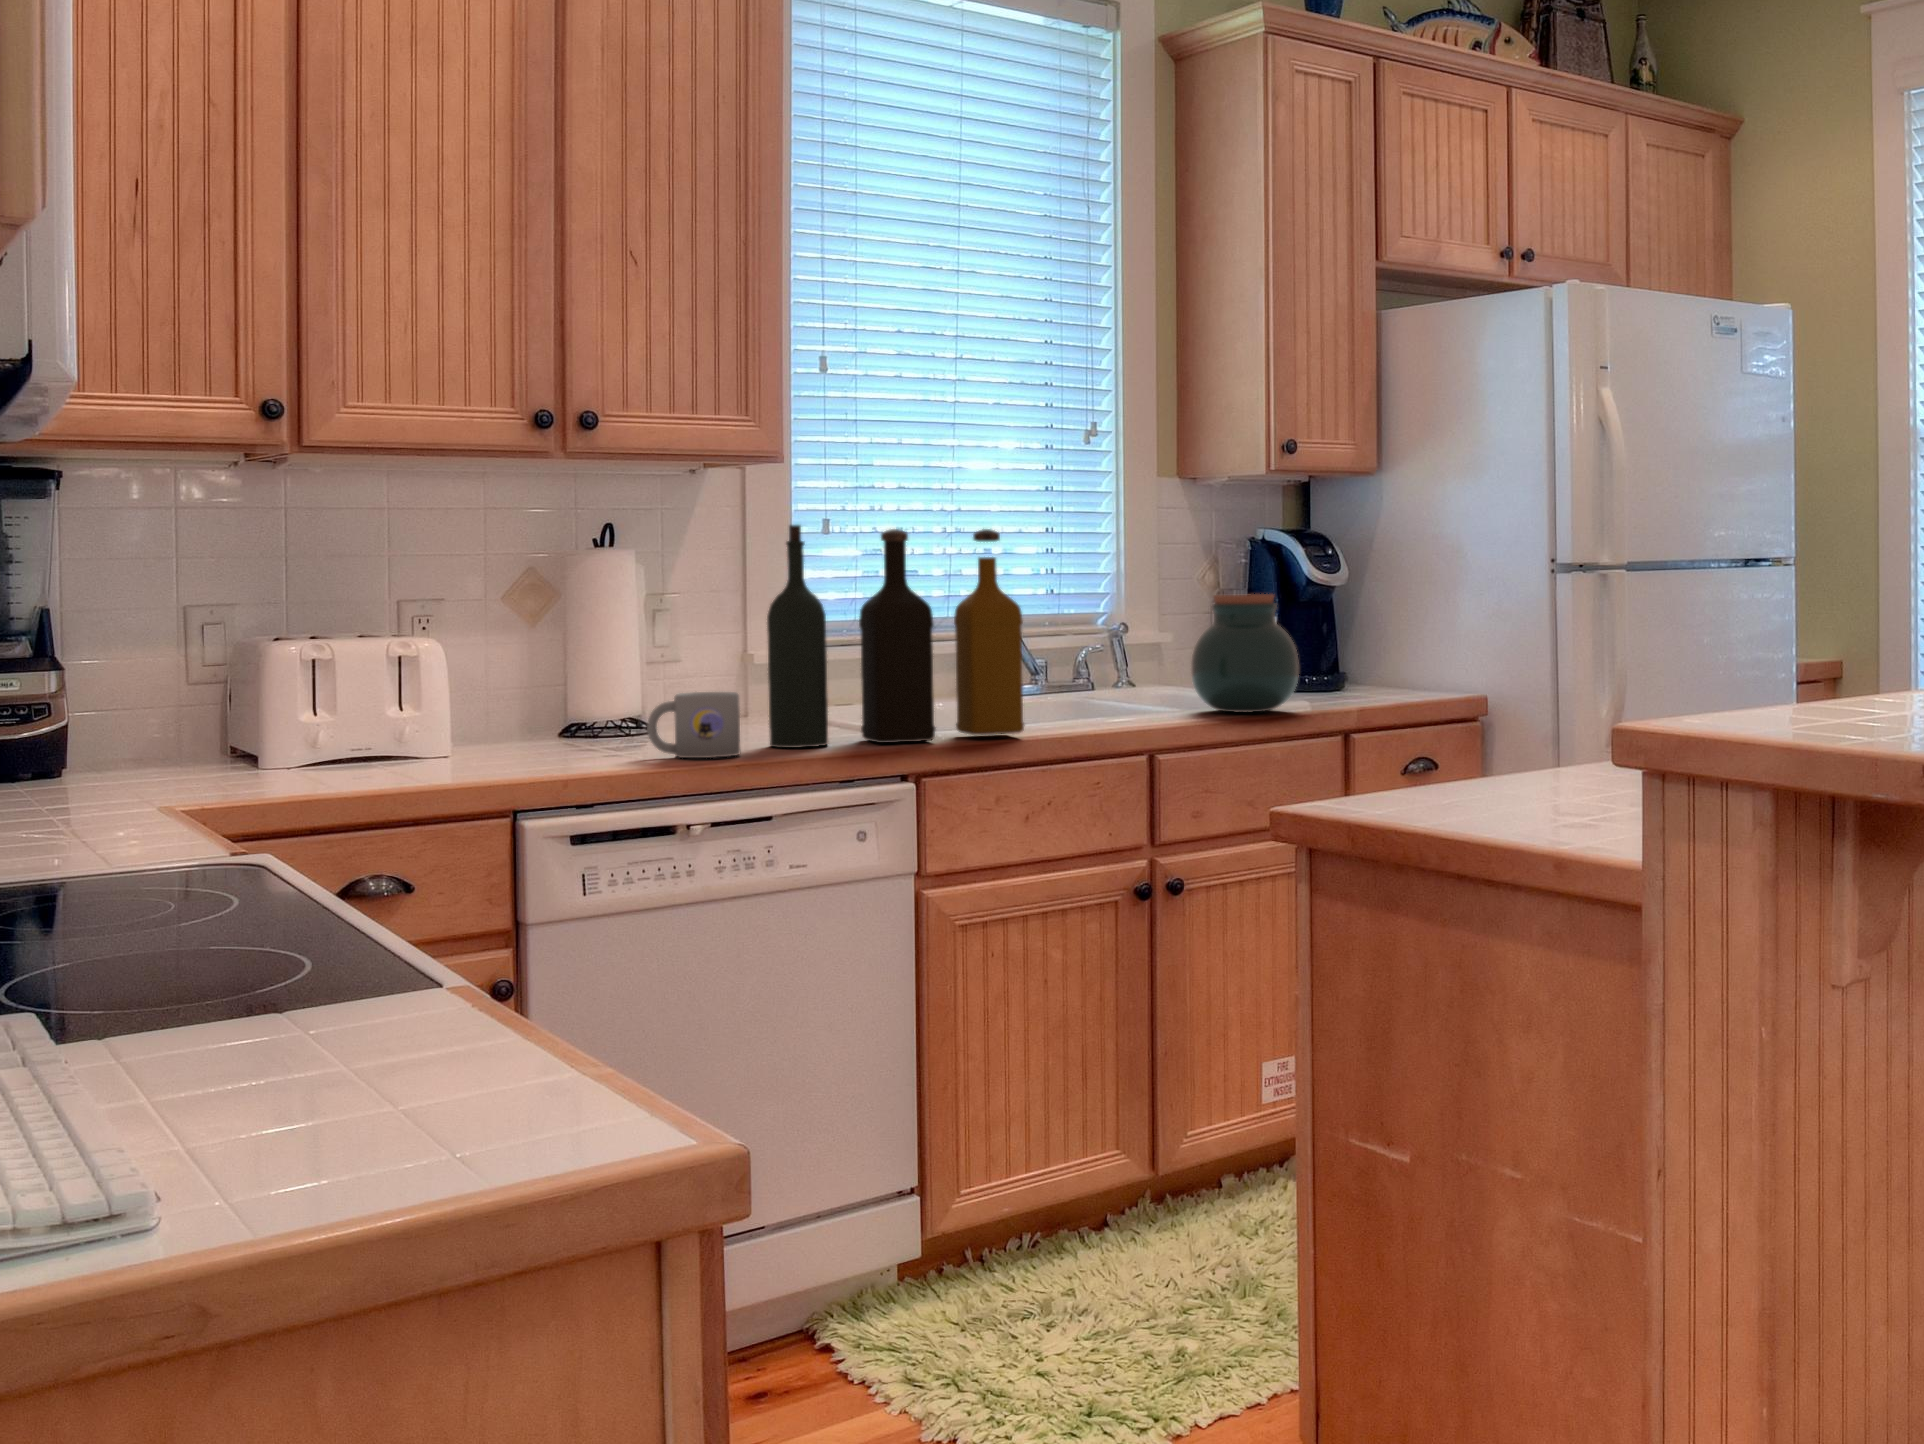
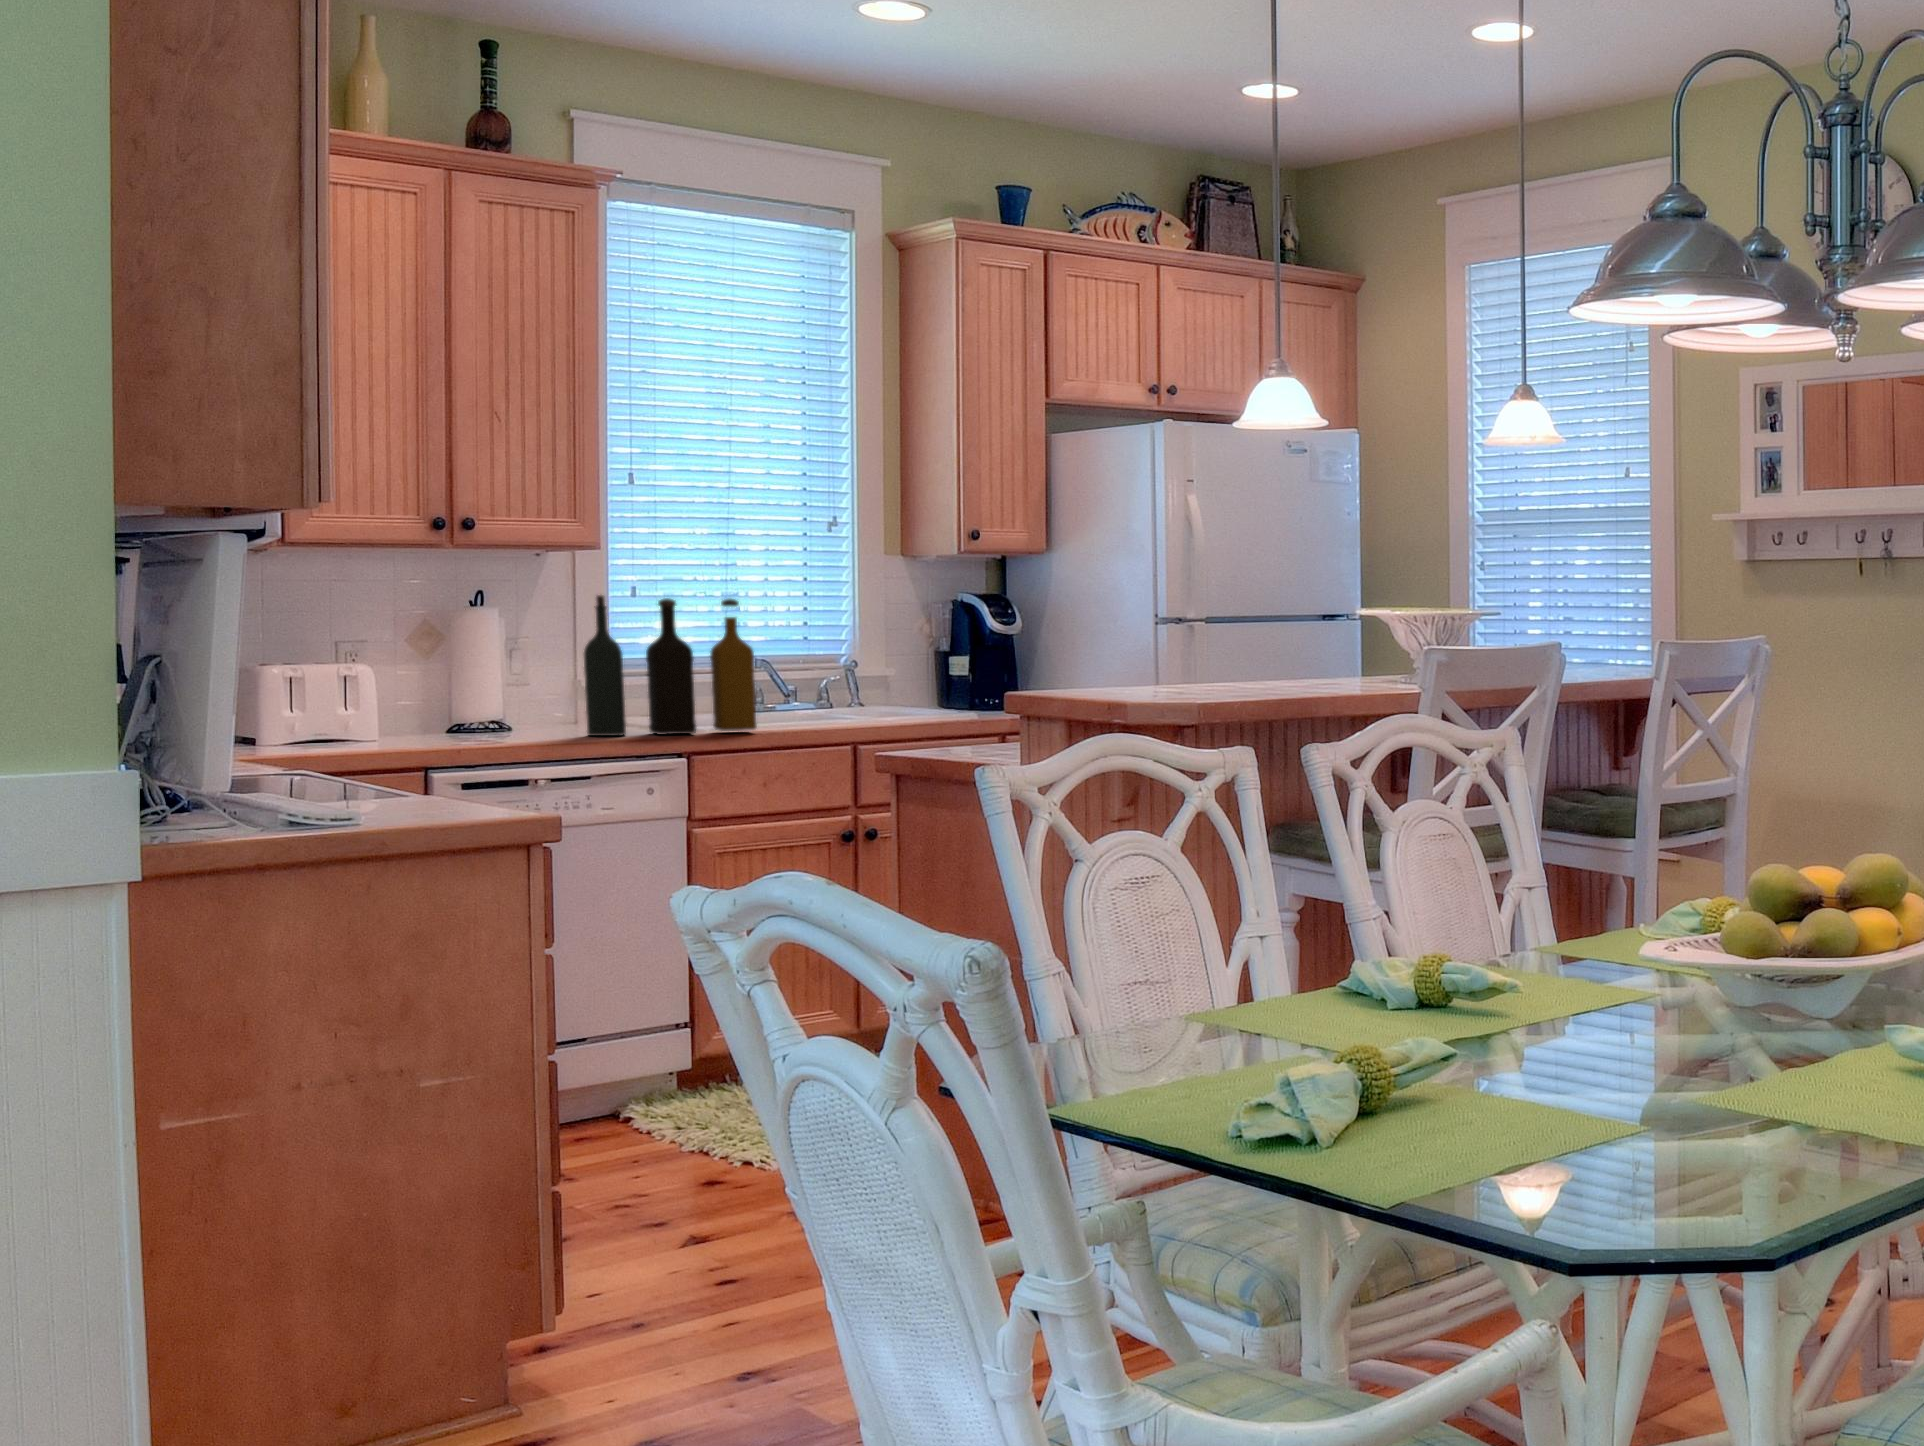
jar: present [1191,594,1299,712] -> none [889,642,964,722]
mug: present [647,692,740,758] -> none [507,700,567,740]

